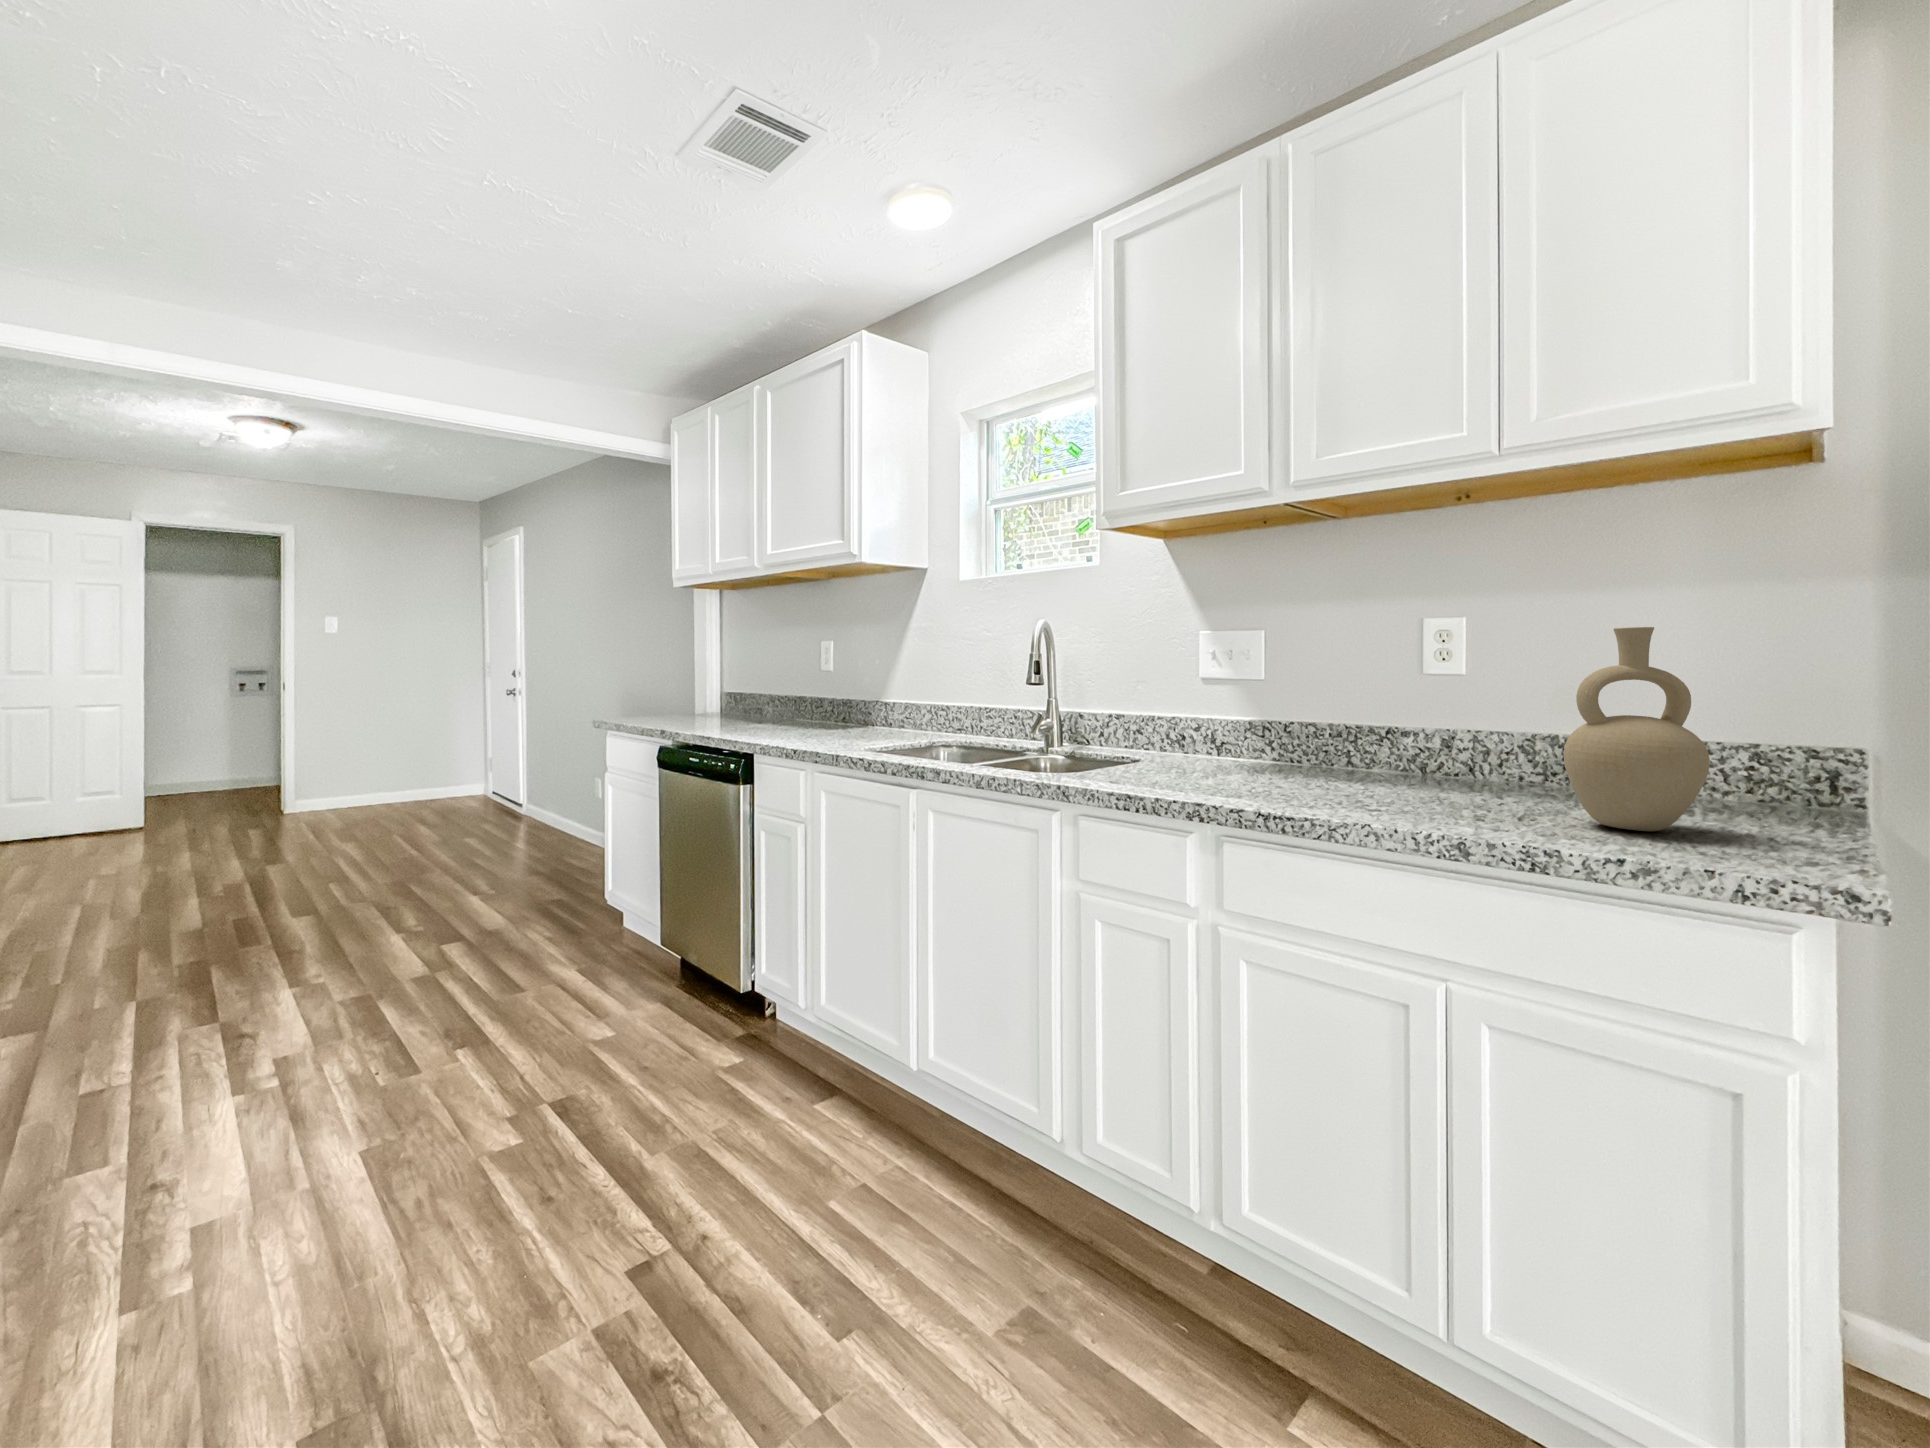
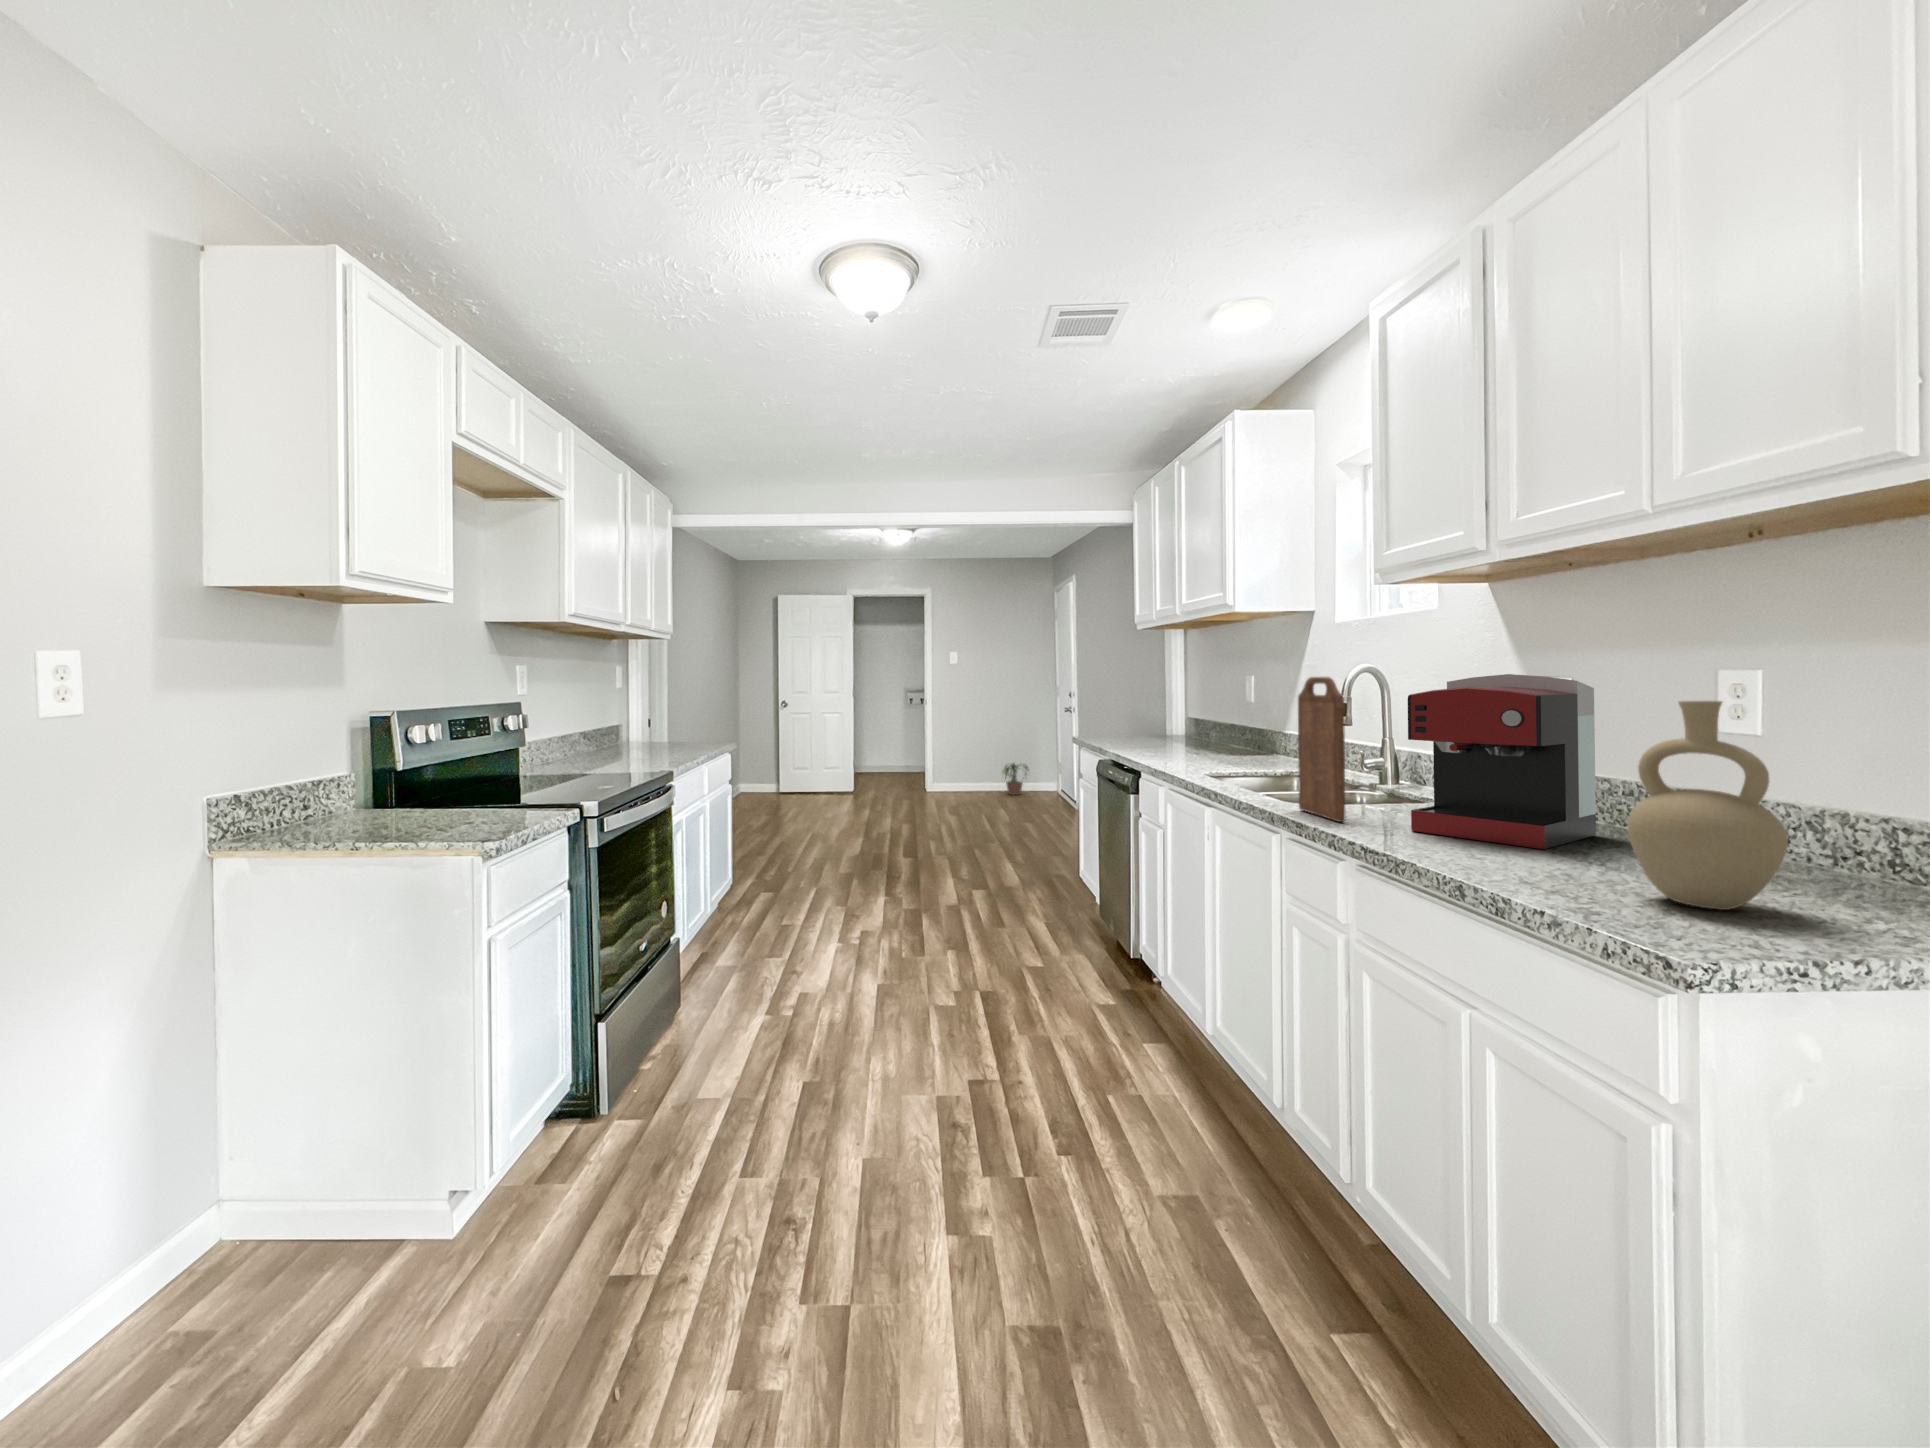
cutting board: none [1073,617,1157,788] -> present [1298,677,1346,822]
coffee maker: none [1221,617,1370,794] -> present [1408,674,1596,849]
potted plant: none [398,761,454,805] -> present [1003,763,1029,795]

